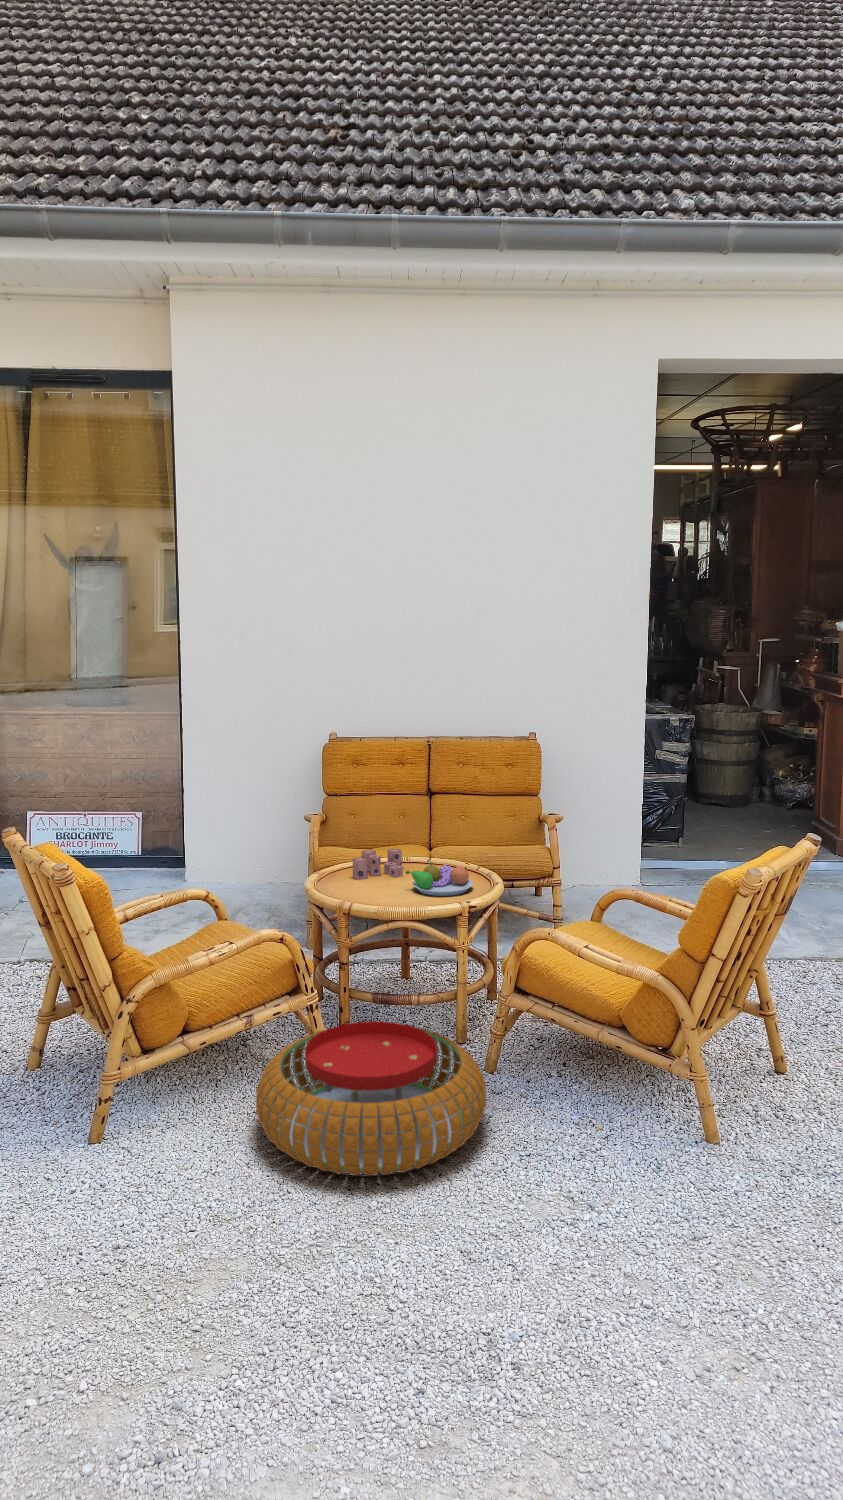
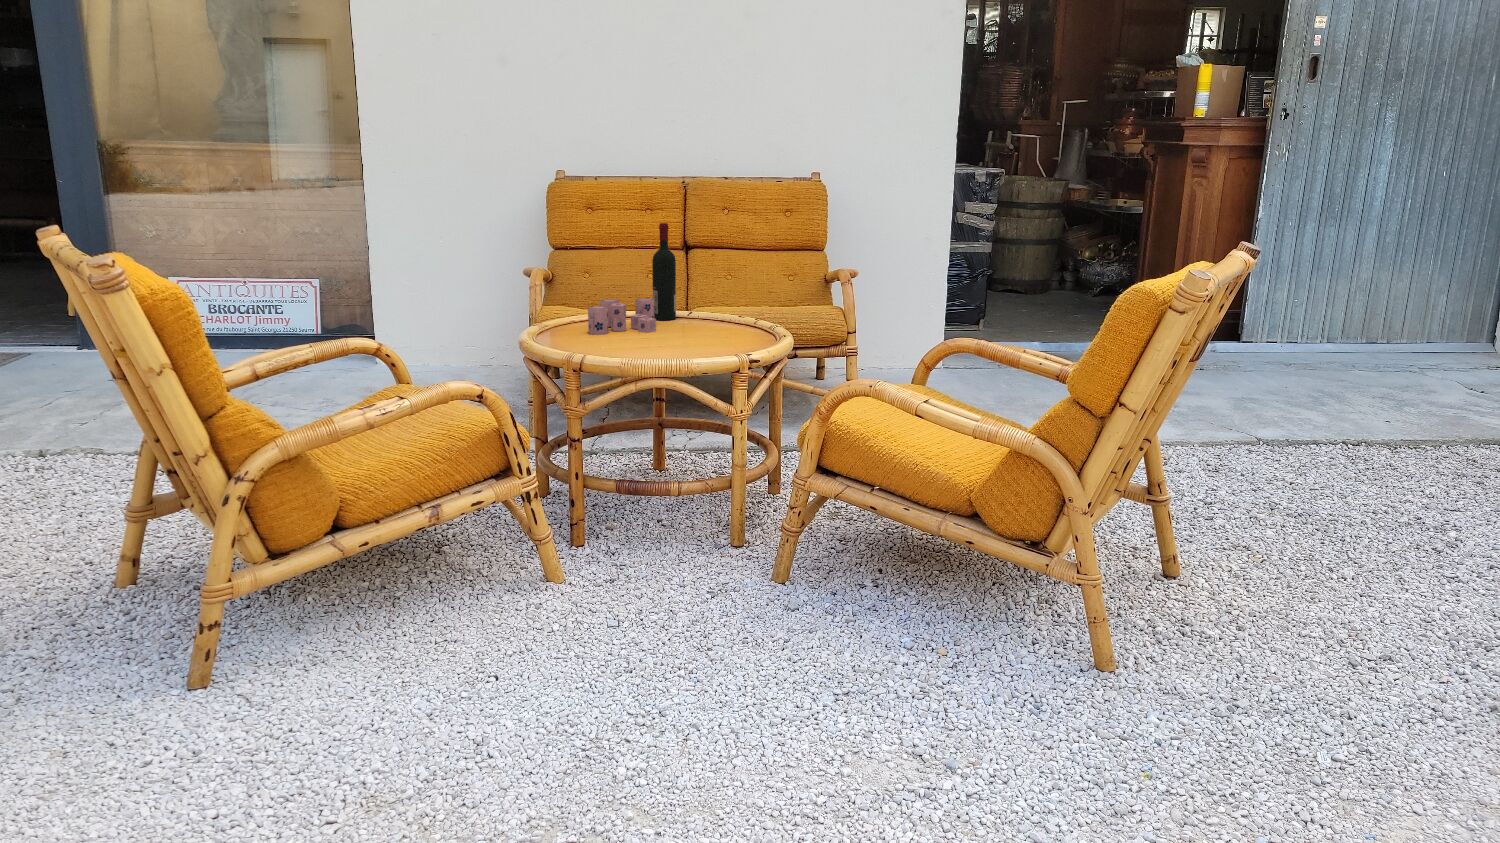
wine bottle: none [401,792,418,864] -> present [652,223,676,320]
fruit bowl: present [406,861,473,896] -> none [661,306,753,350]
pouf: present [256,1021,486,1176] -> none [442,511,785,732]

